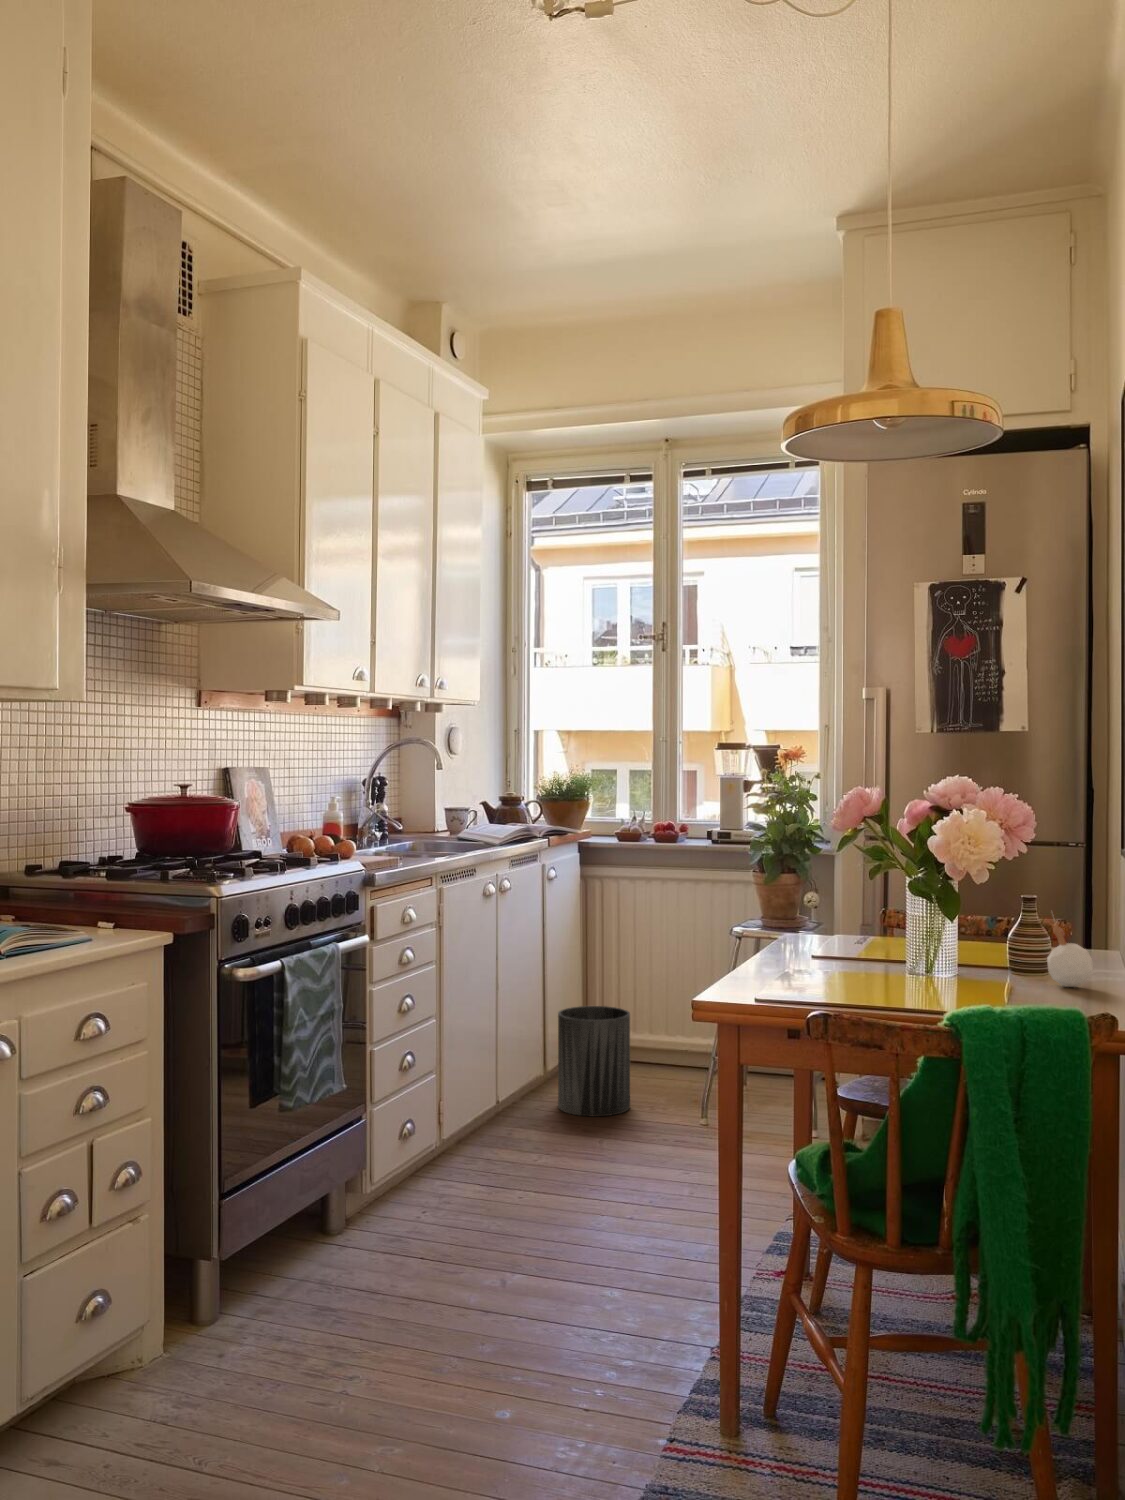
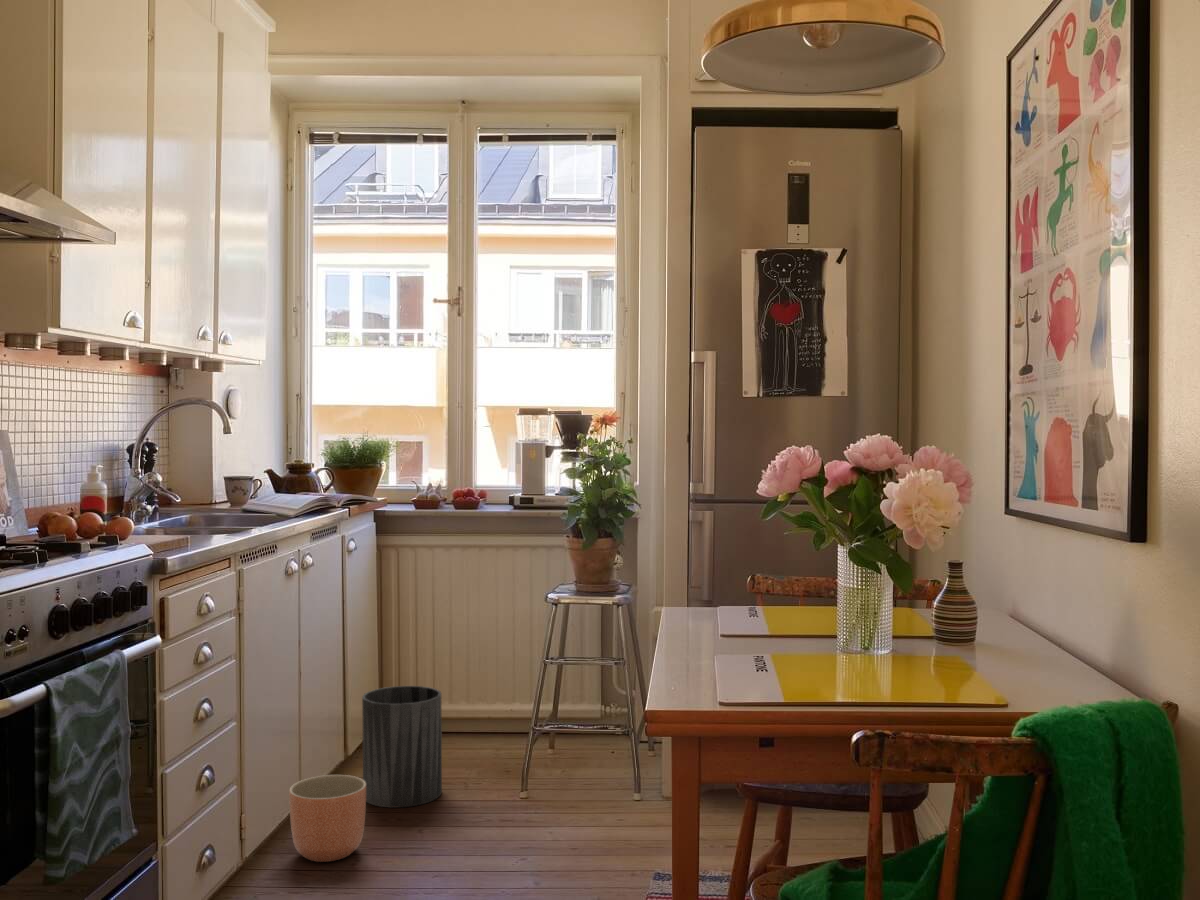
candle: present [1047,919,1093,987] -> none [1000,580,1051,664]
planter: none [485,1077,551,1151] -> present [289,775,366,862]

